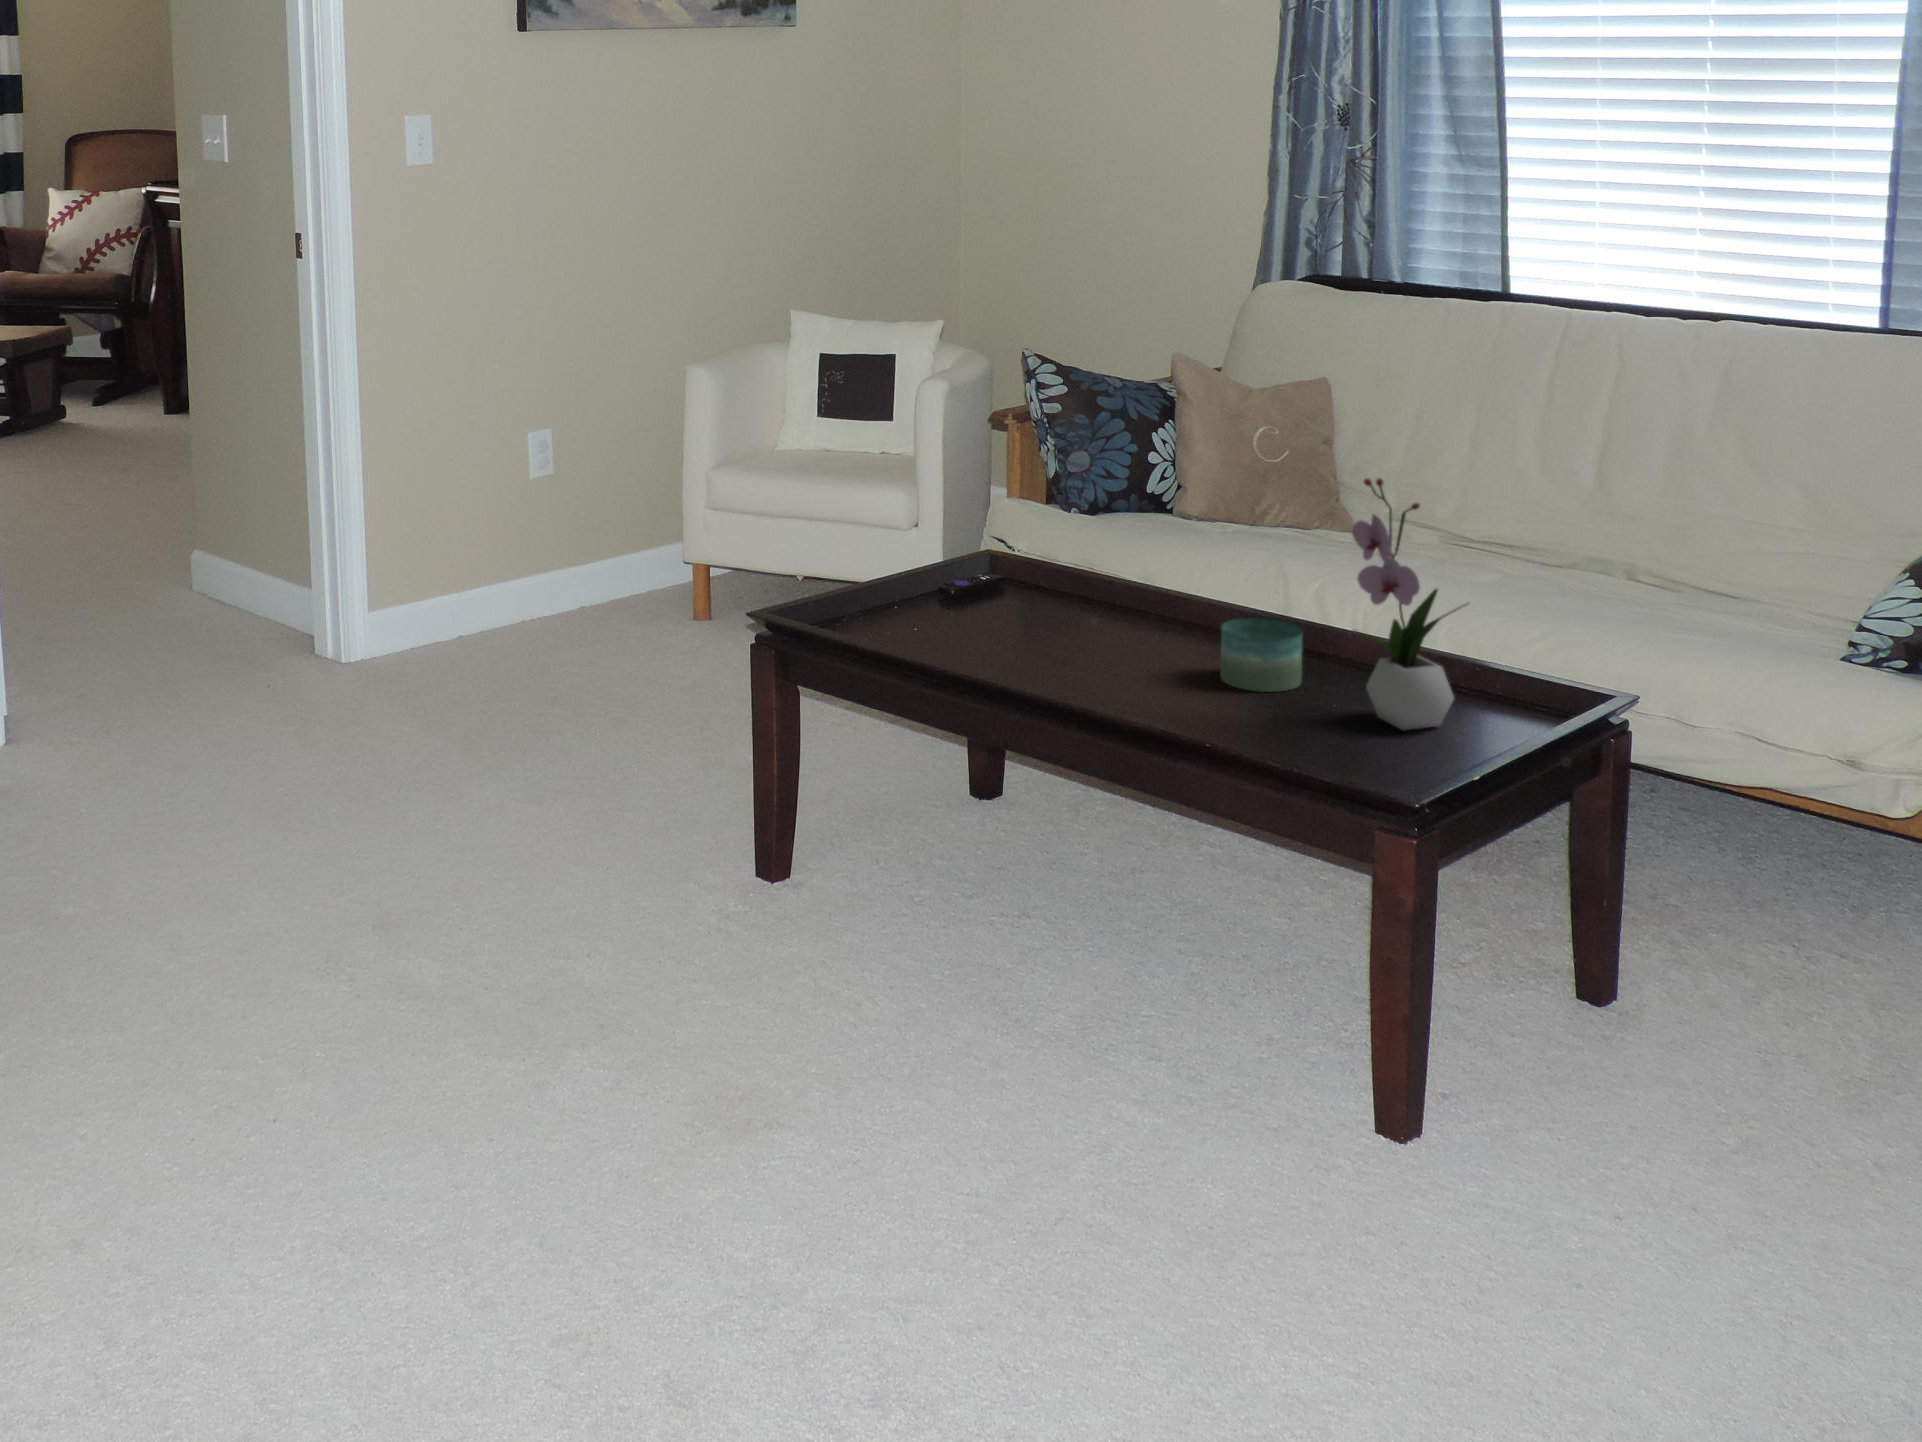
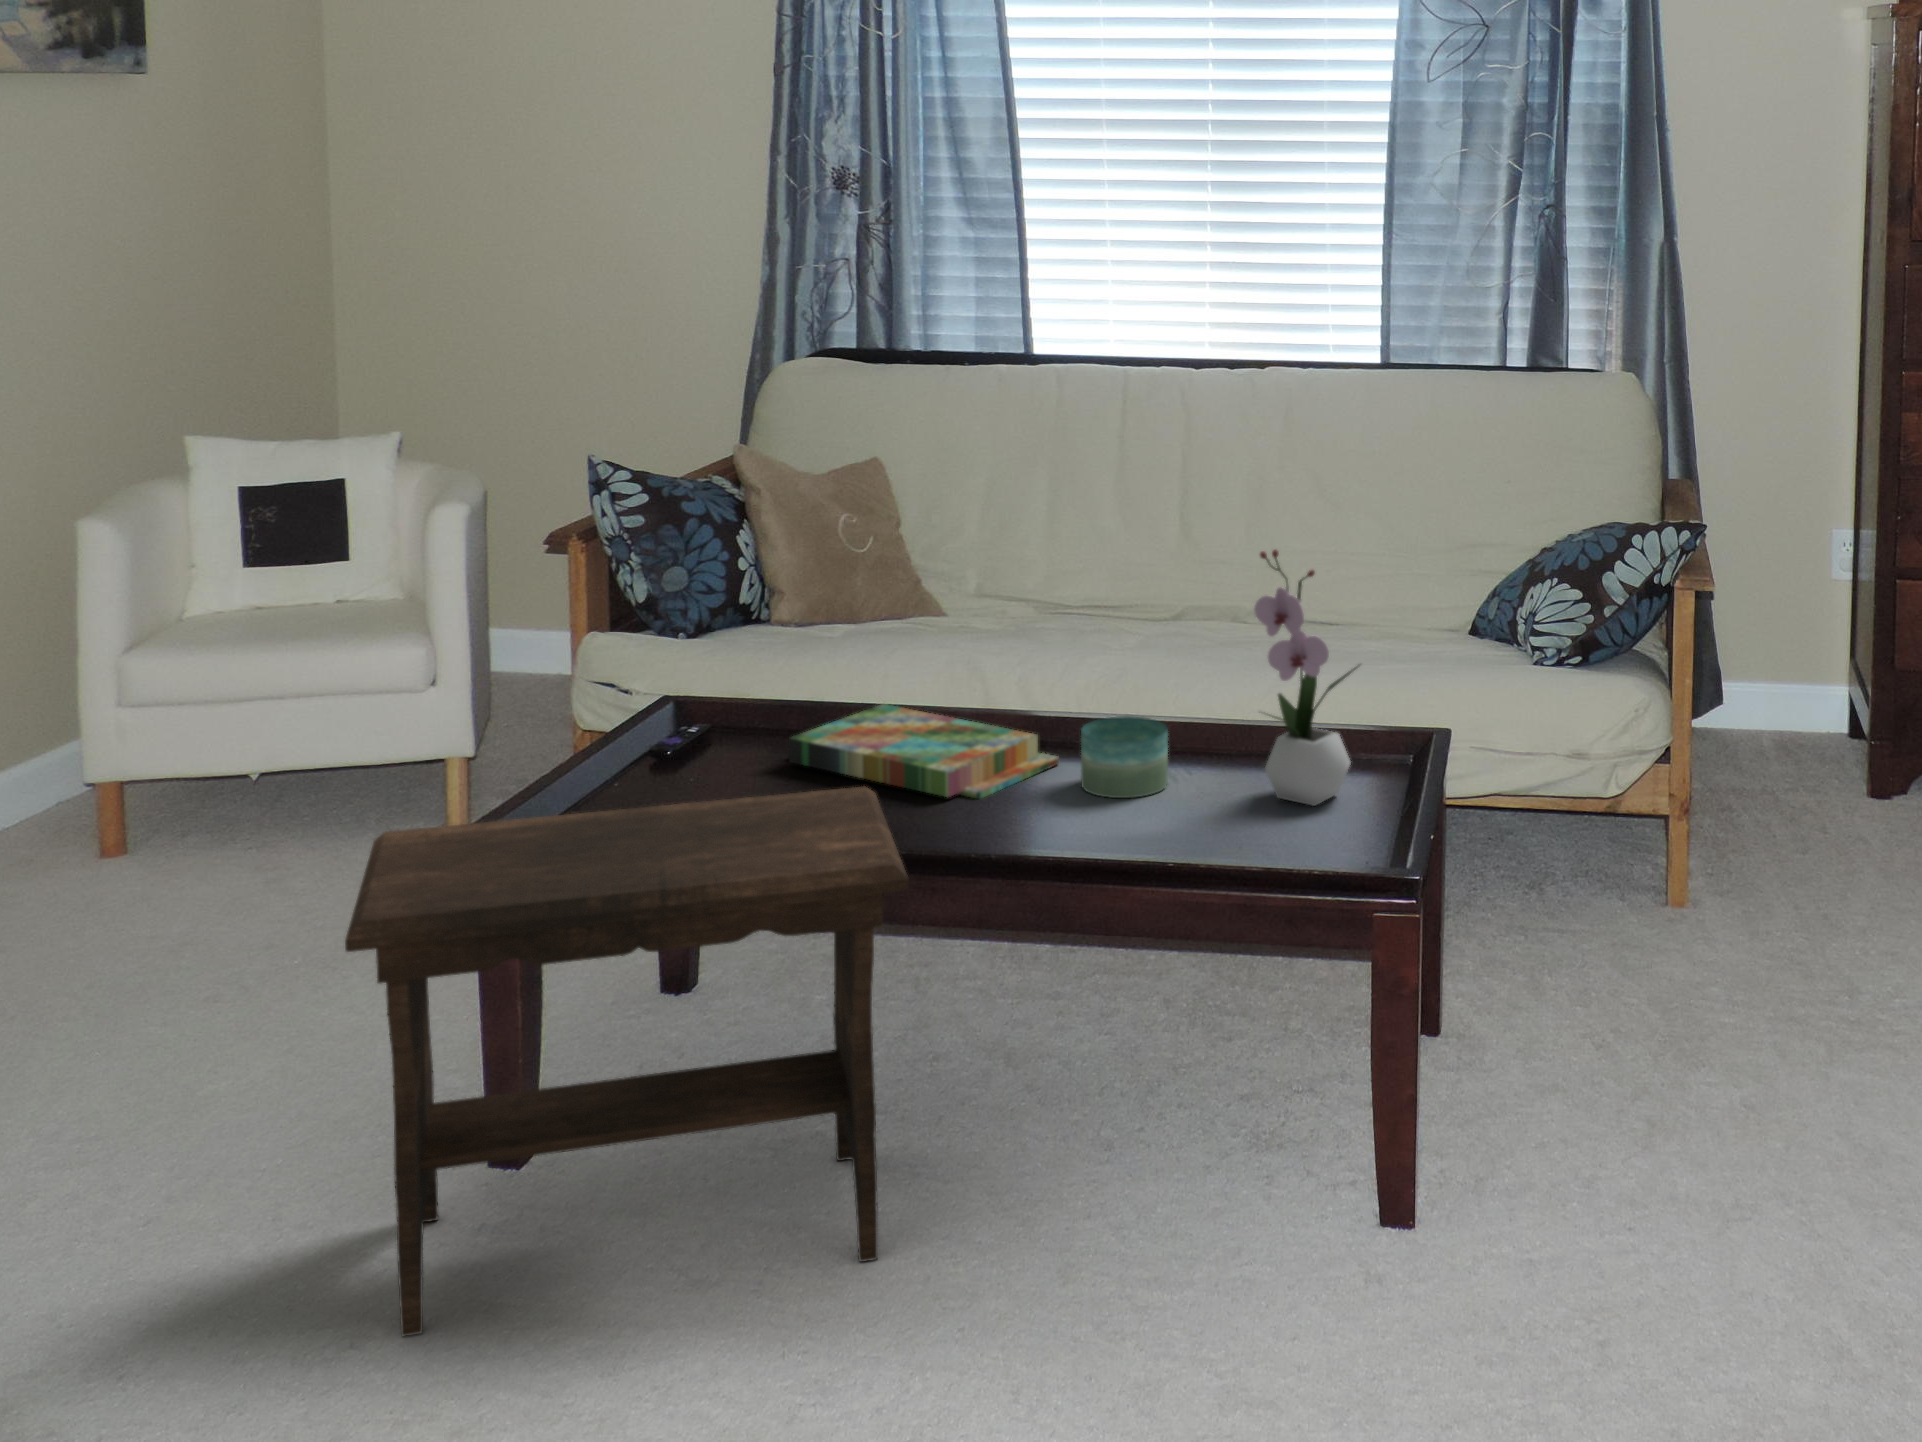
board game: none [1019,579,1230,666] -> present [789,704,1059,799]
footstool: none [570,596,1015,1008] -> present [345,787,909,1336]

